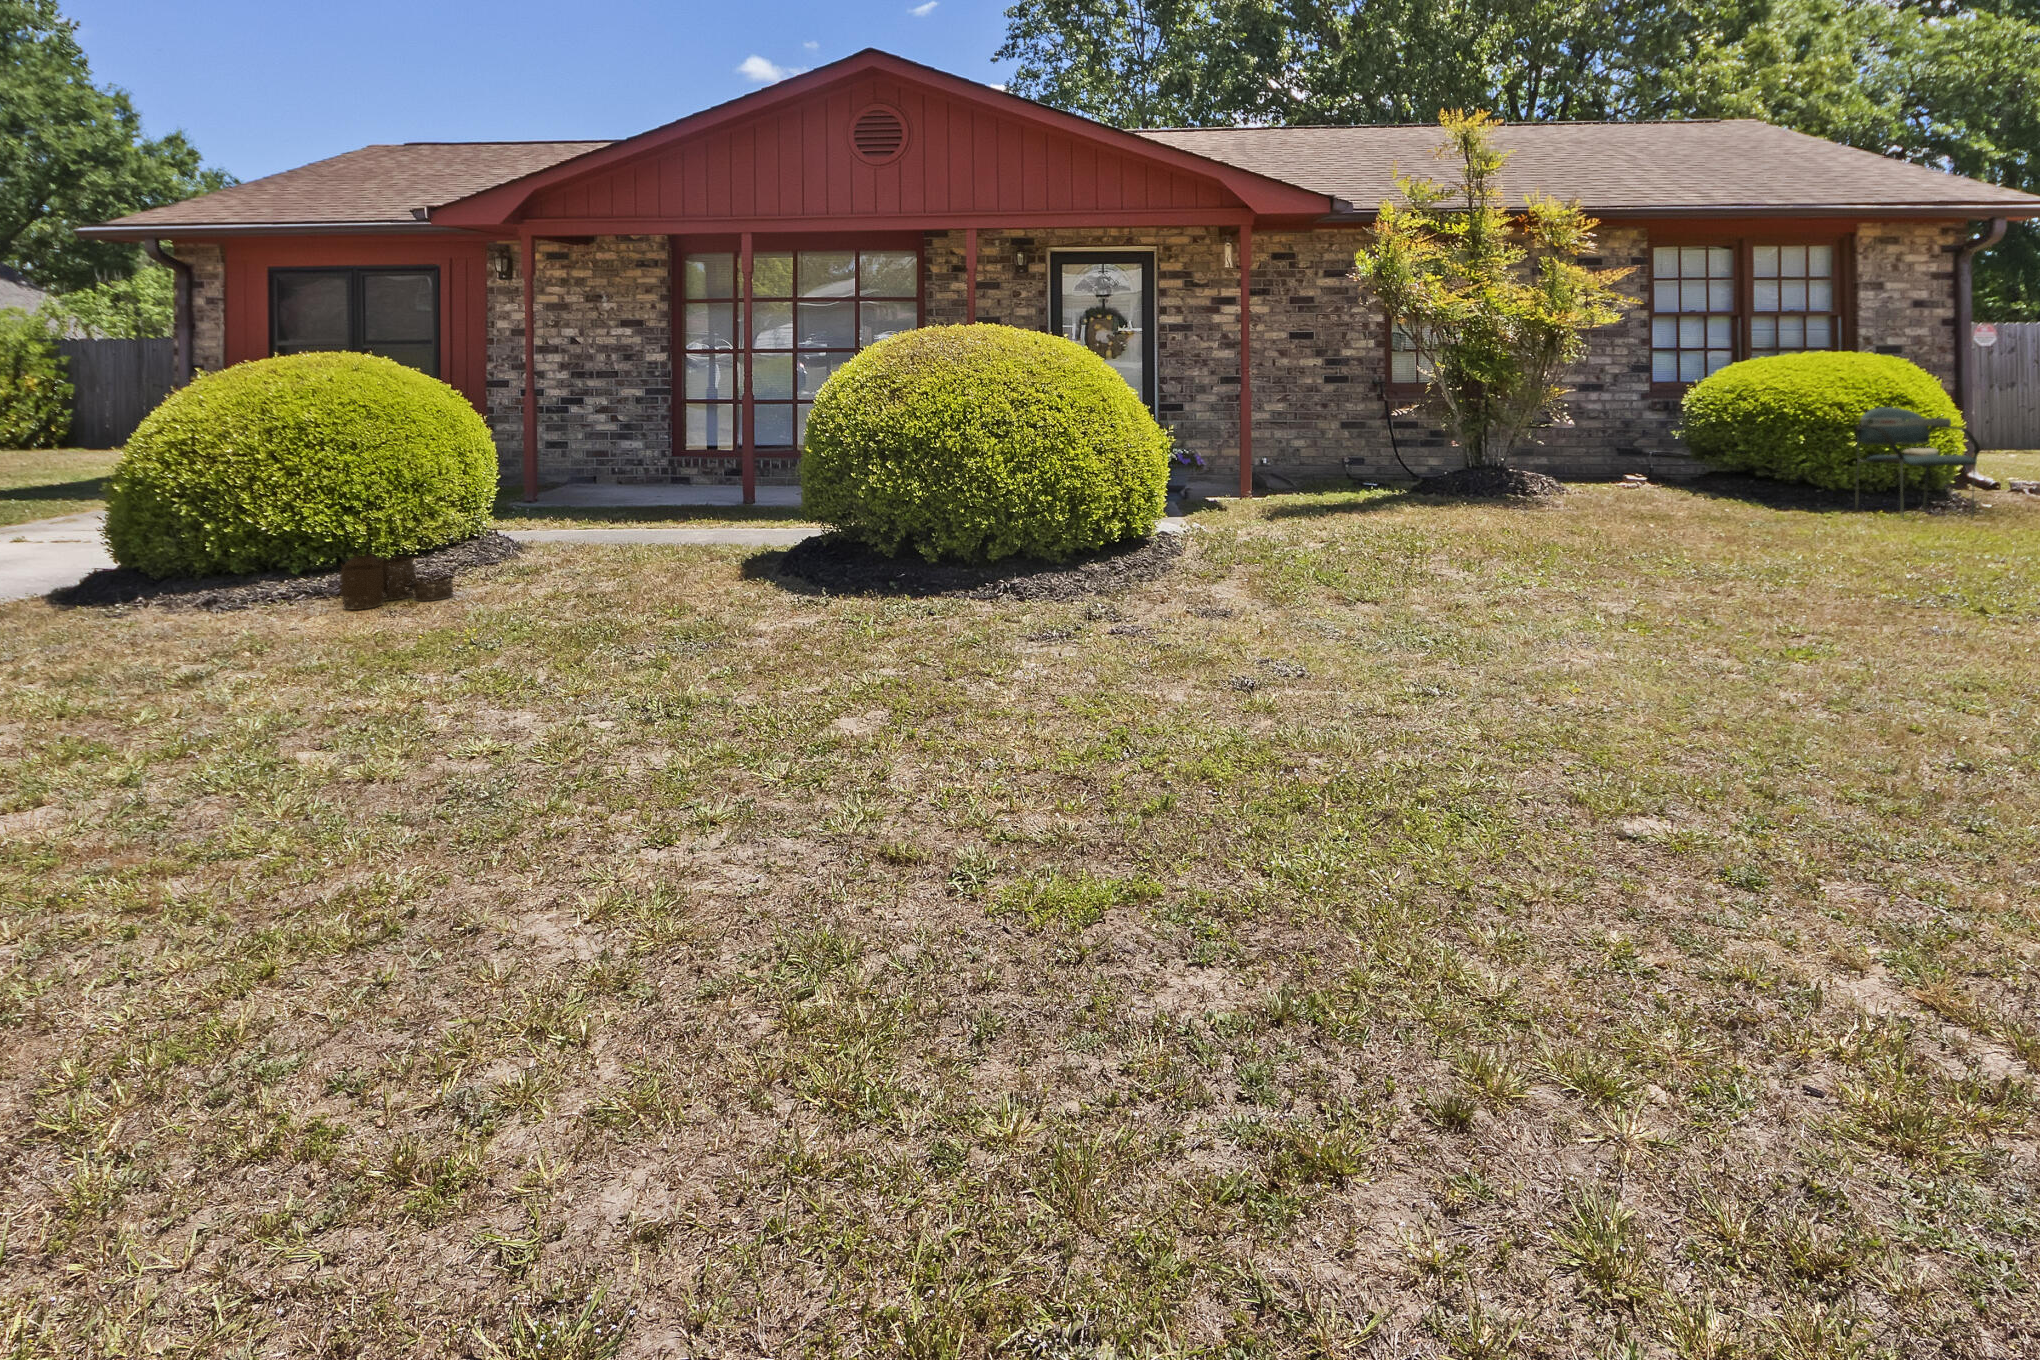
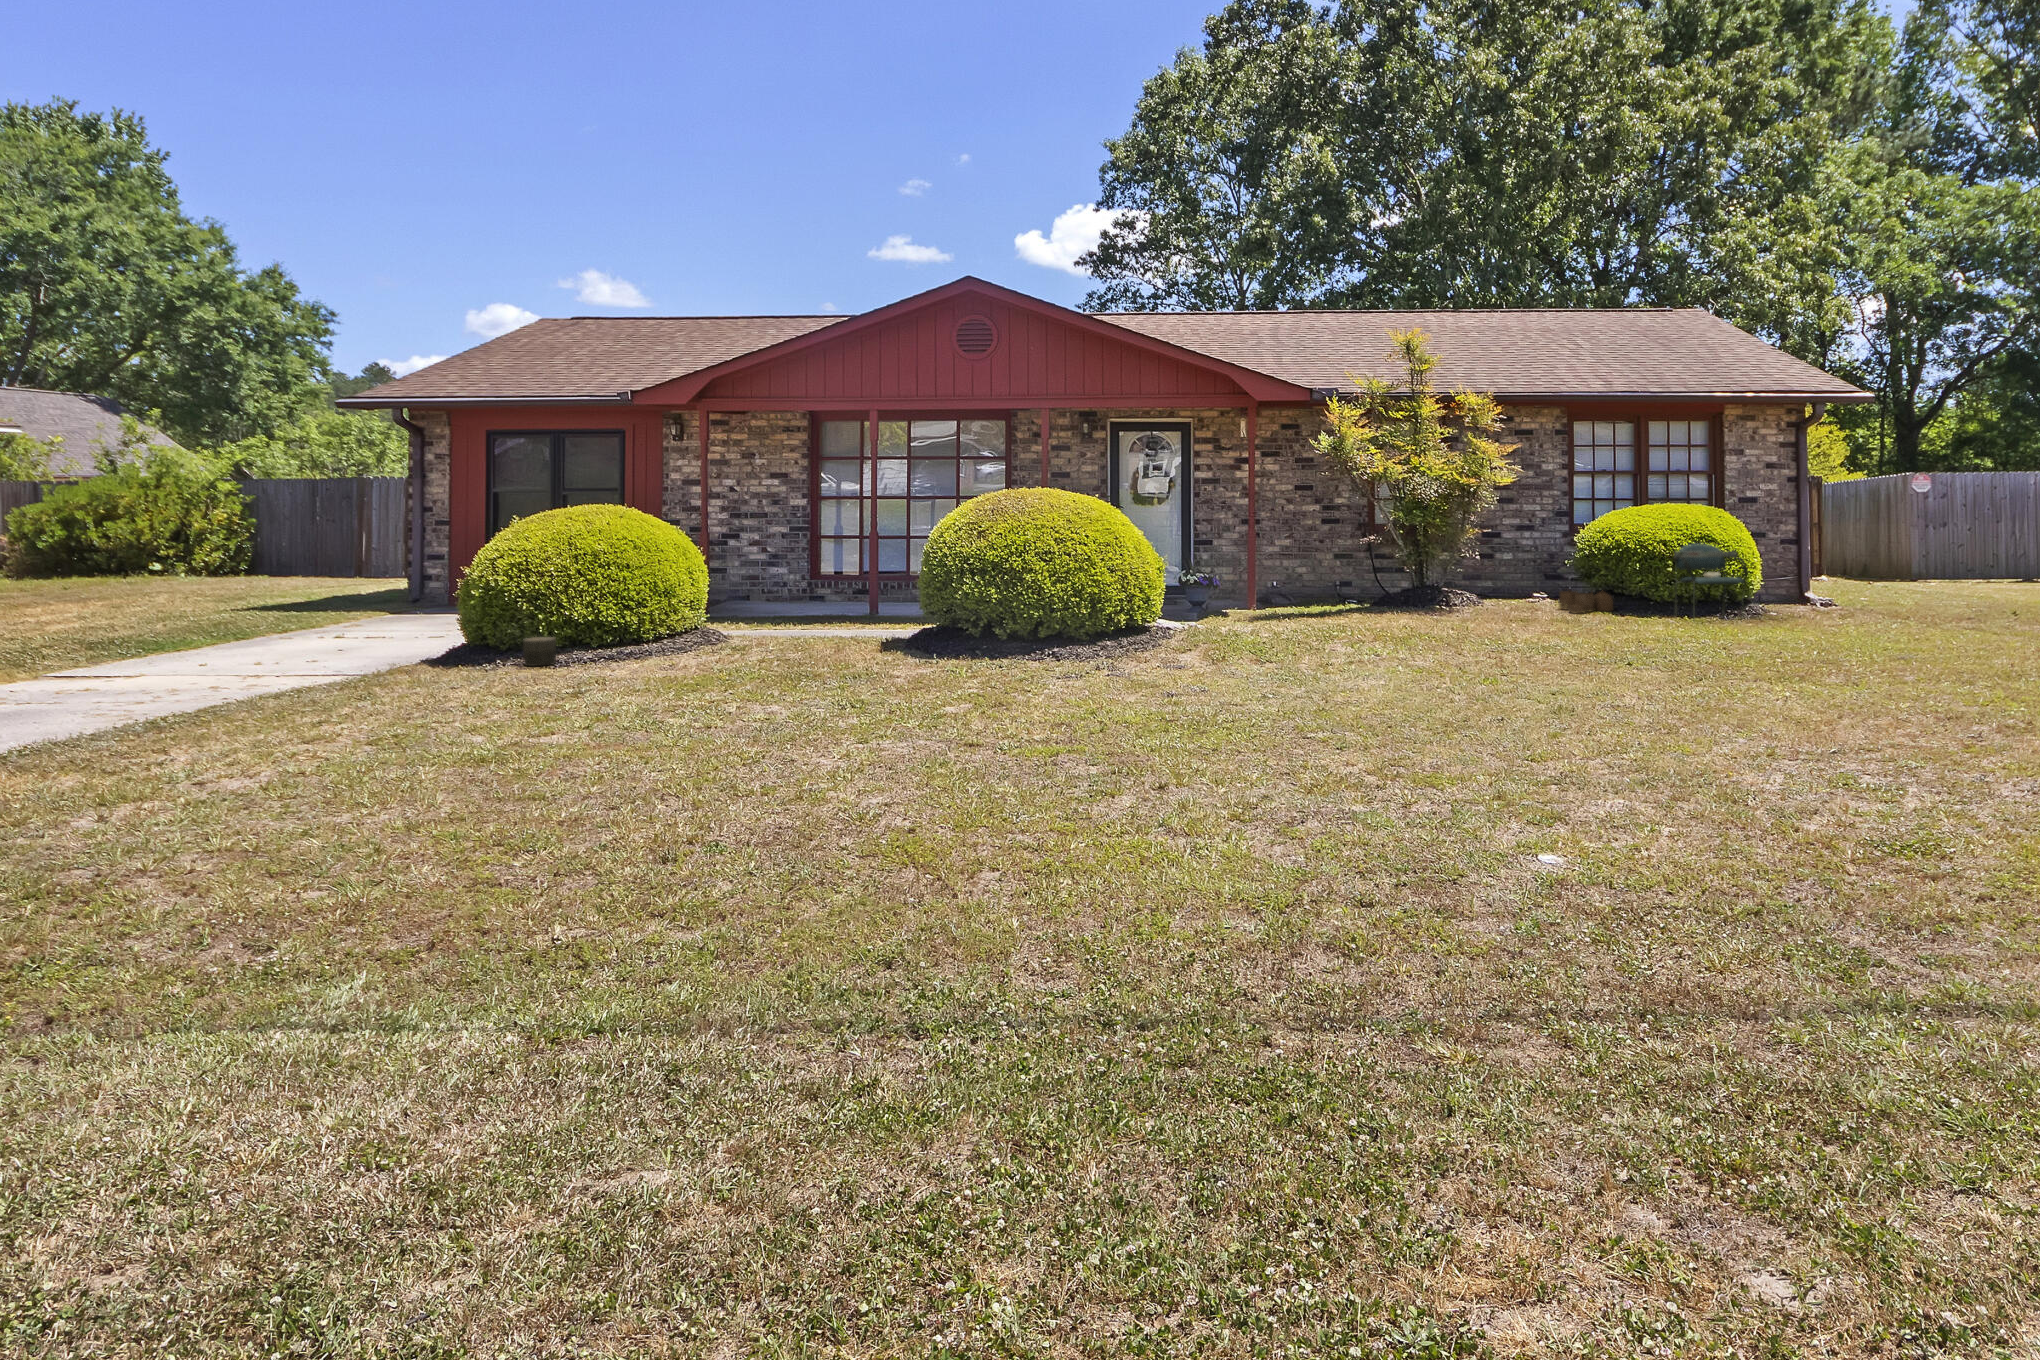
woven basket: present [339,552,454,610] -> present [1559,591,1613,614]
planter: none [179,559,235,608] -> present [523,637,556,666]

